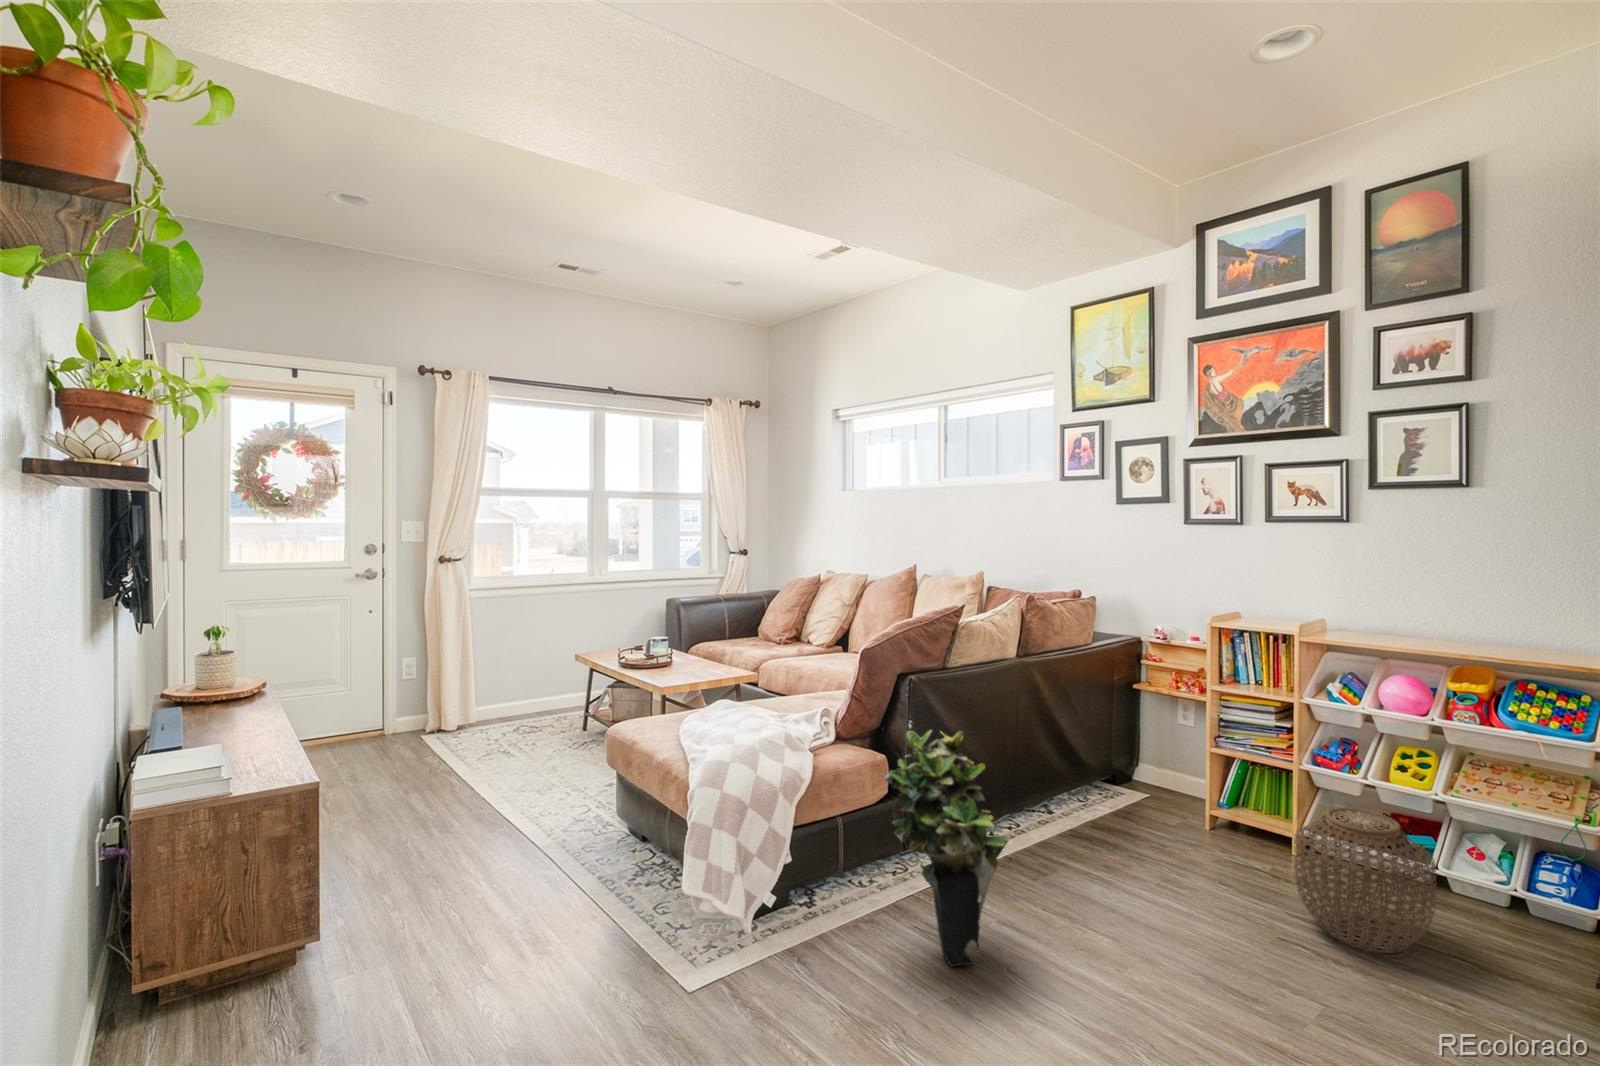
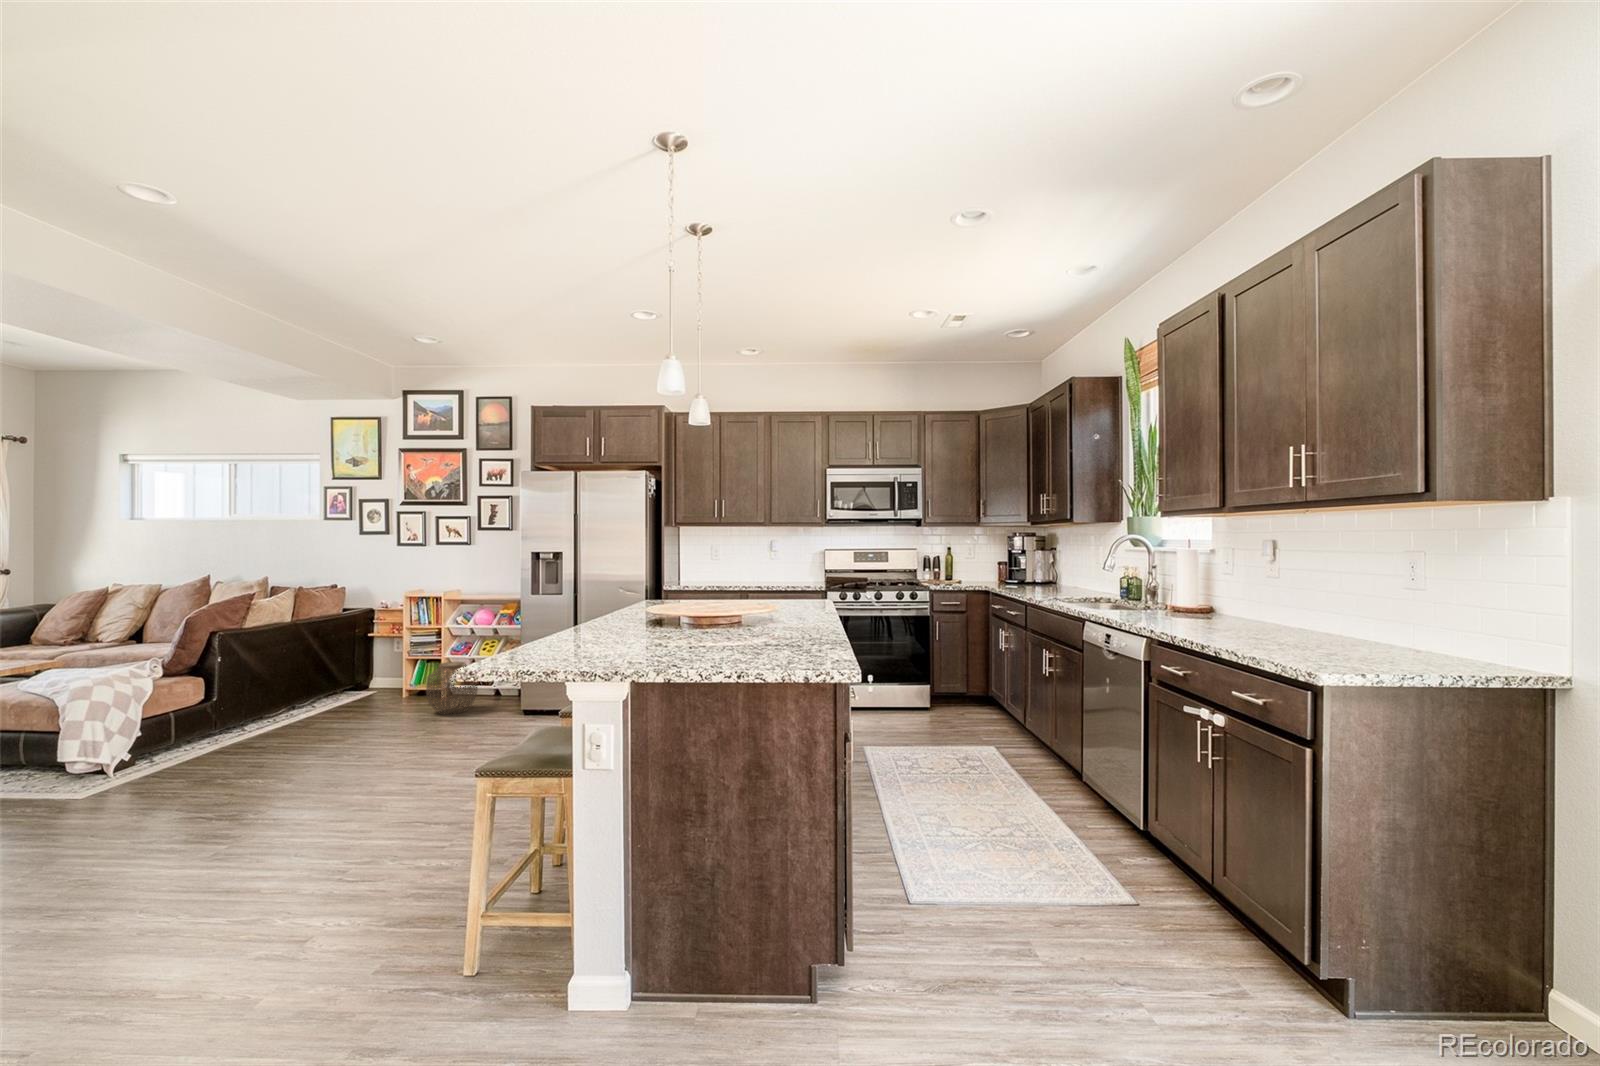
potted plant: present [884,730,1009,967] -> none [208,648,283,755]

